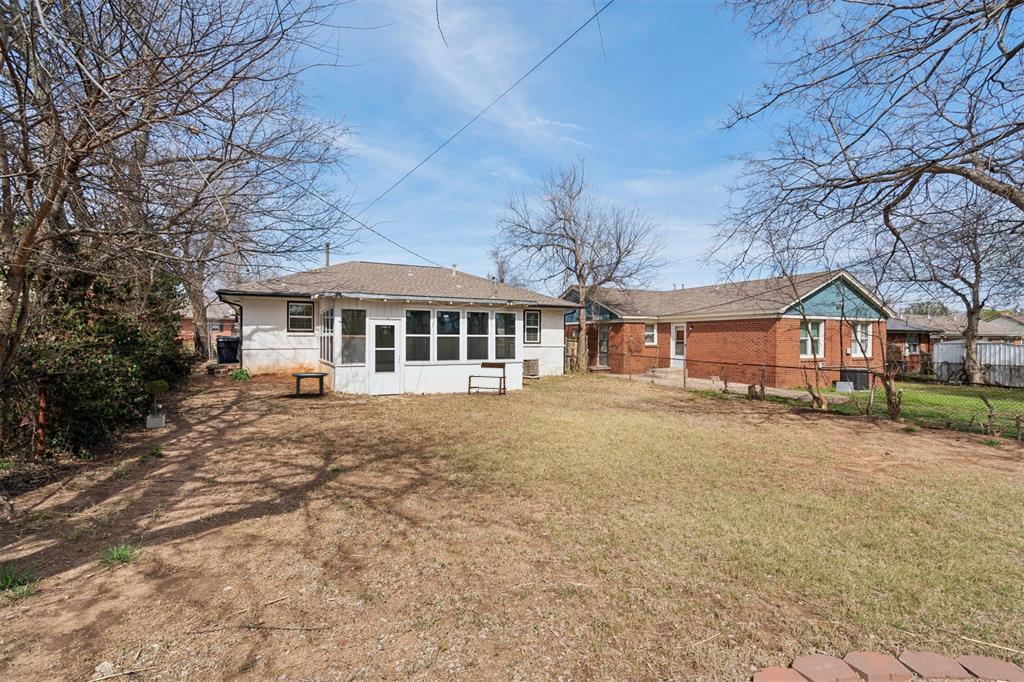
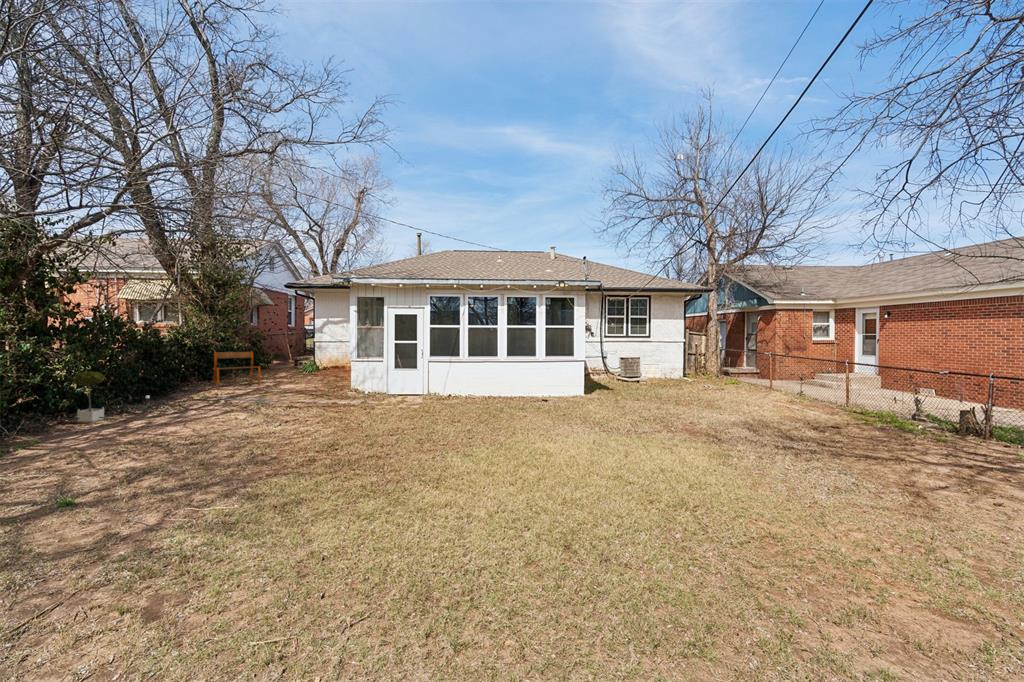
bench: present [468,362,507,396] -> present [212,351,261,389]
round table: present [291,373,329,396] -> none [323,366,364,391]

